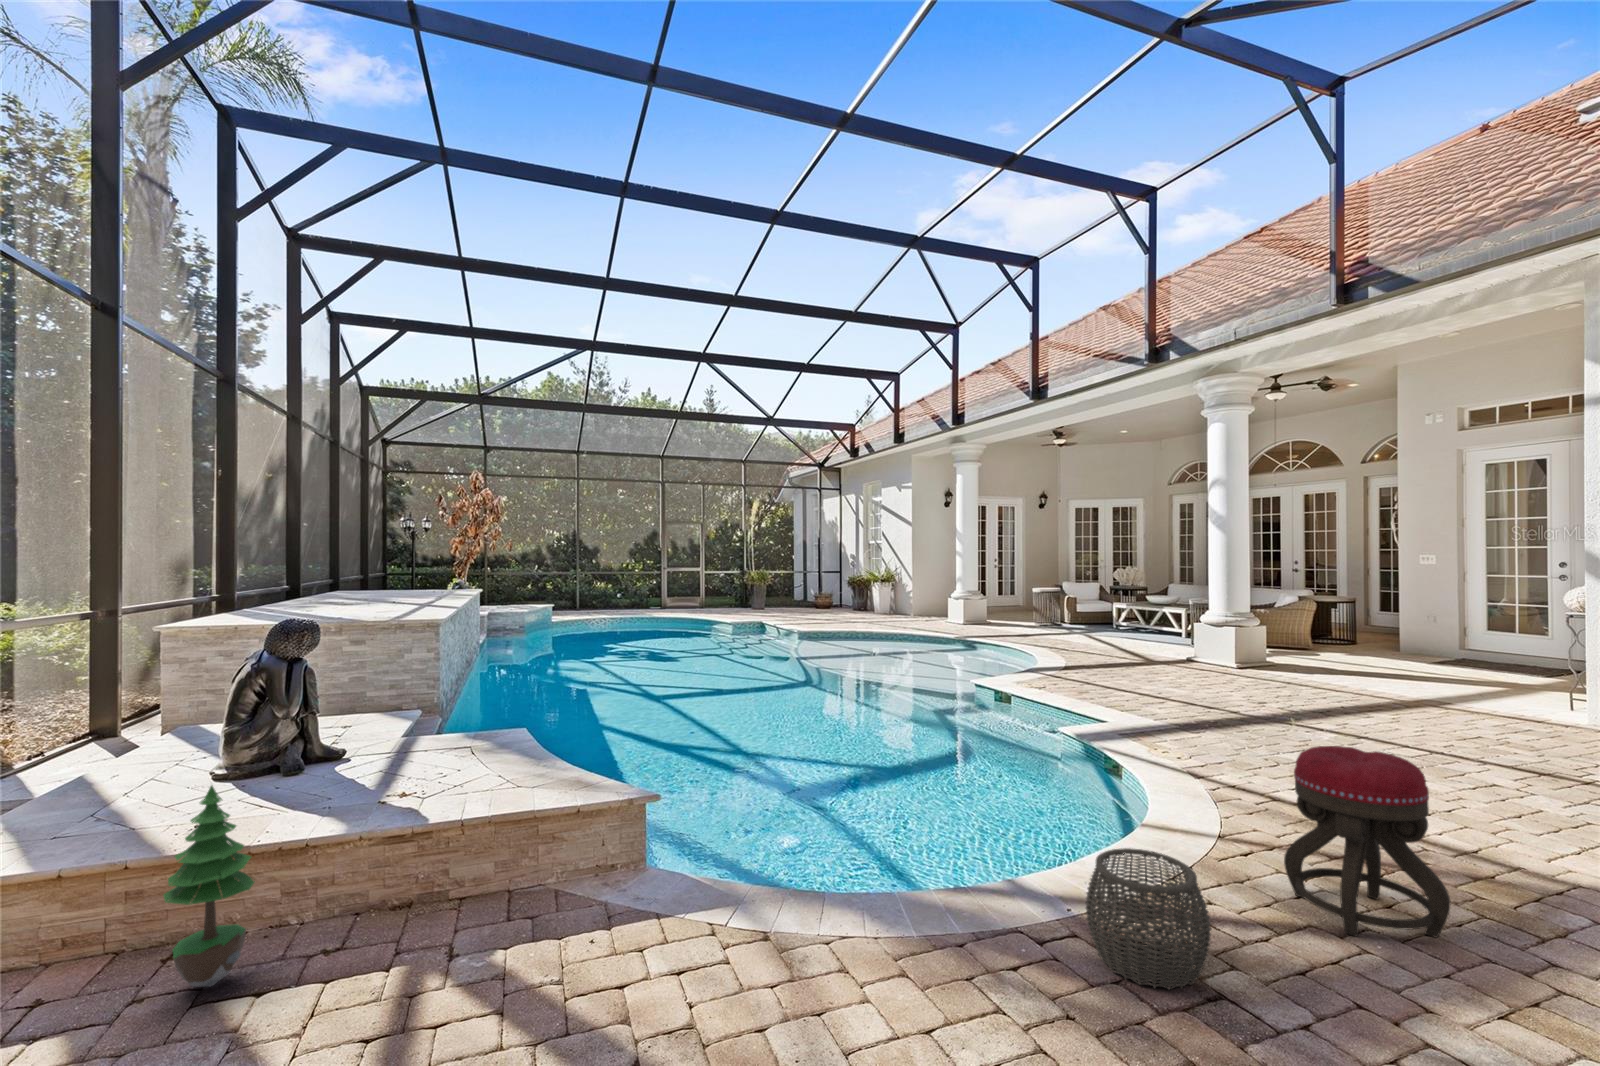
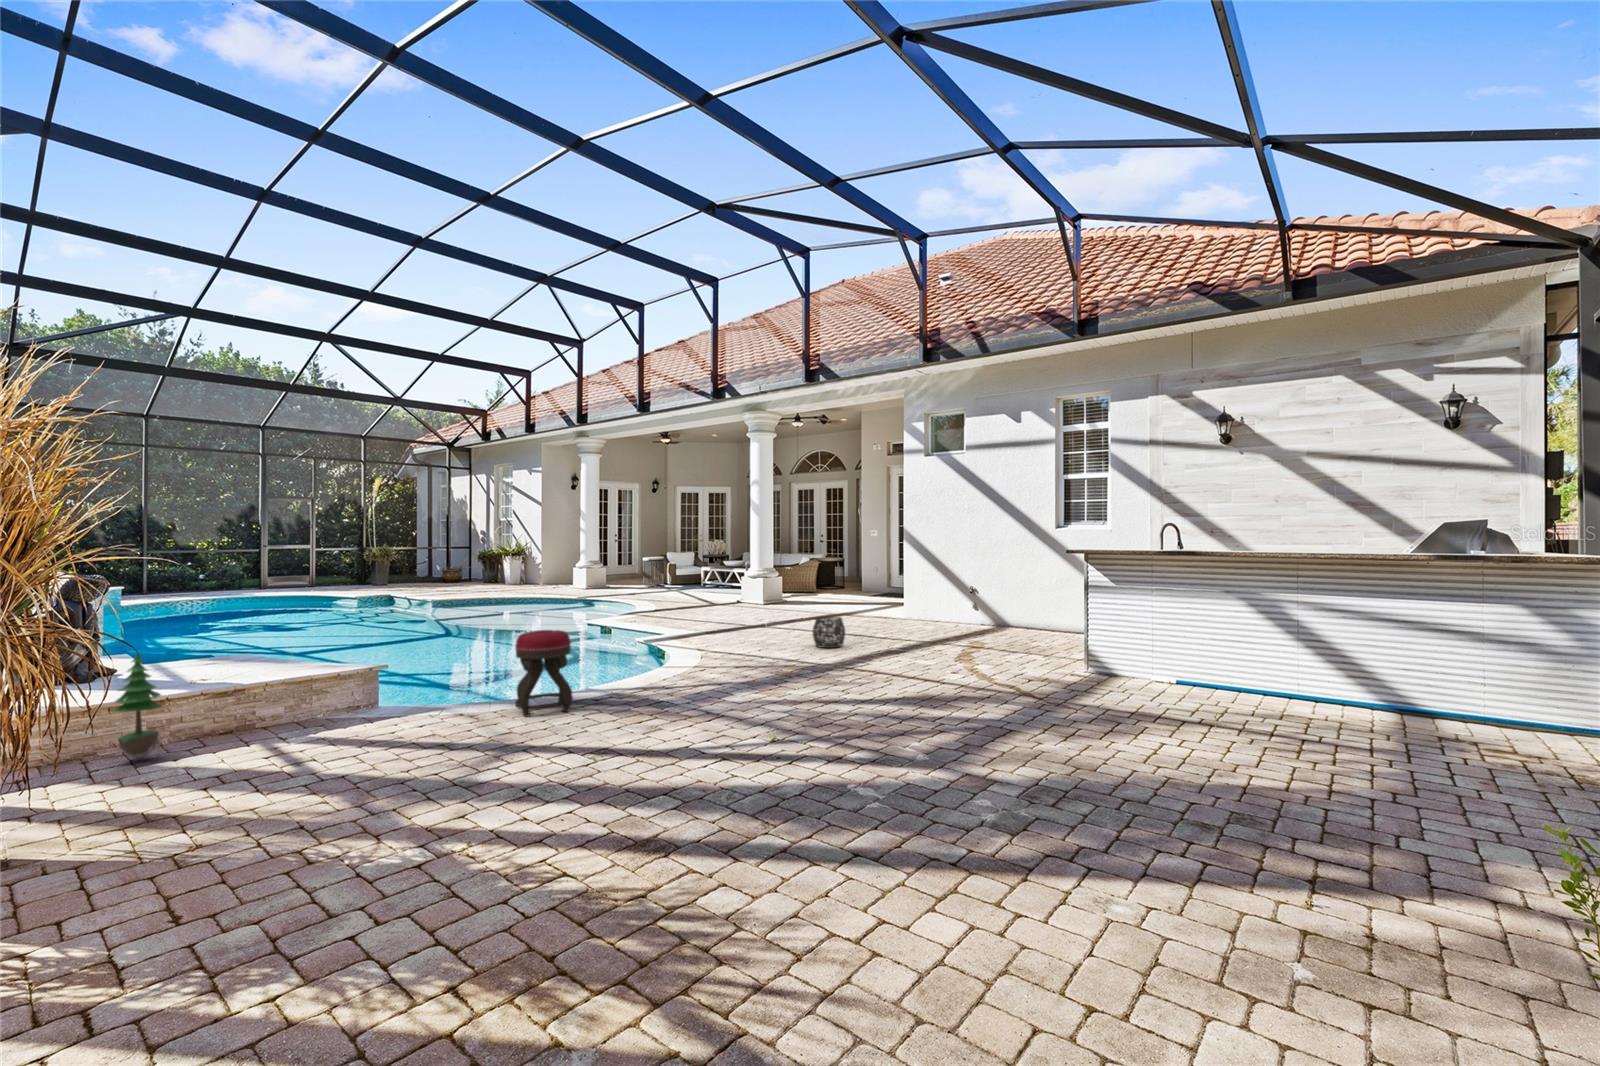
ottoman: present [1284,746,1450,937] -> present [515,630,573,717]
woven basket: present [1086,848,1211,989] -> present [812,616,845,648]

